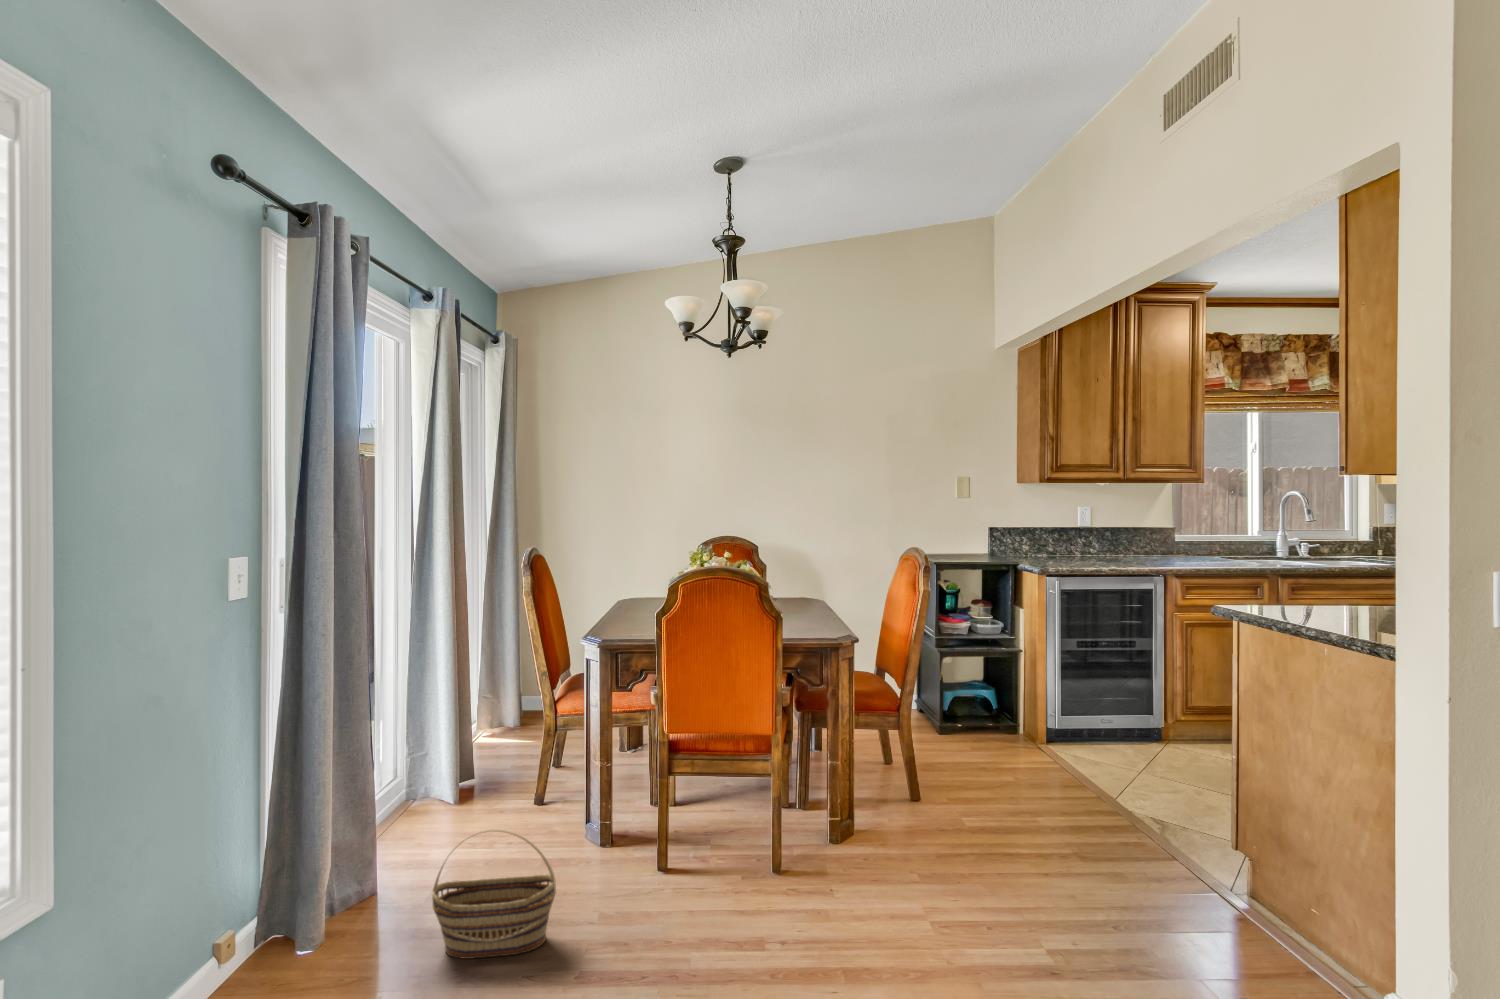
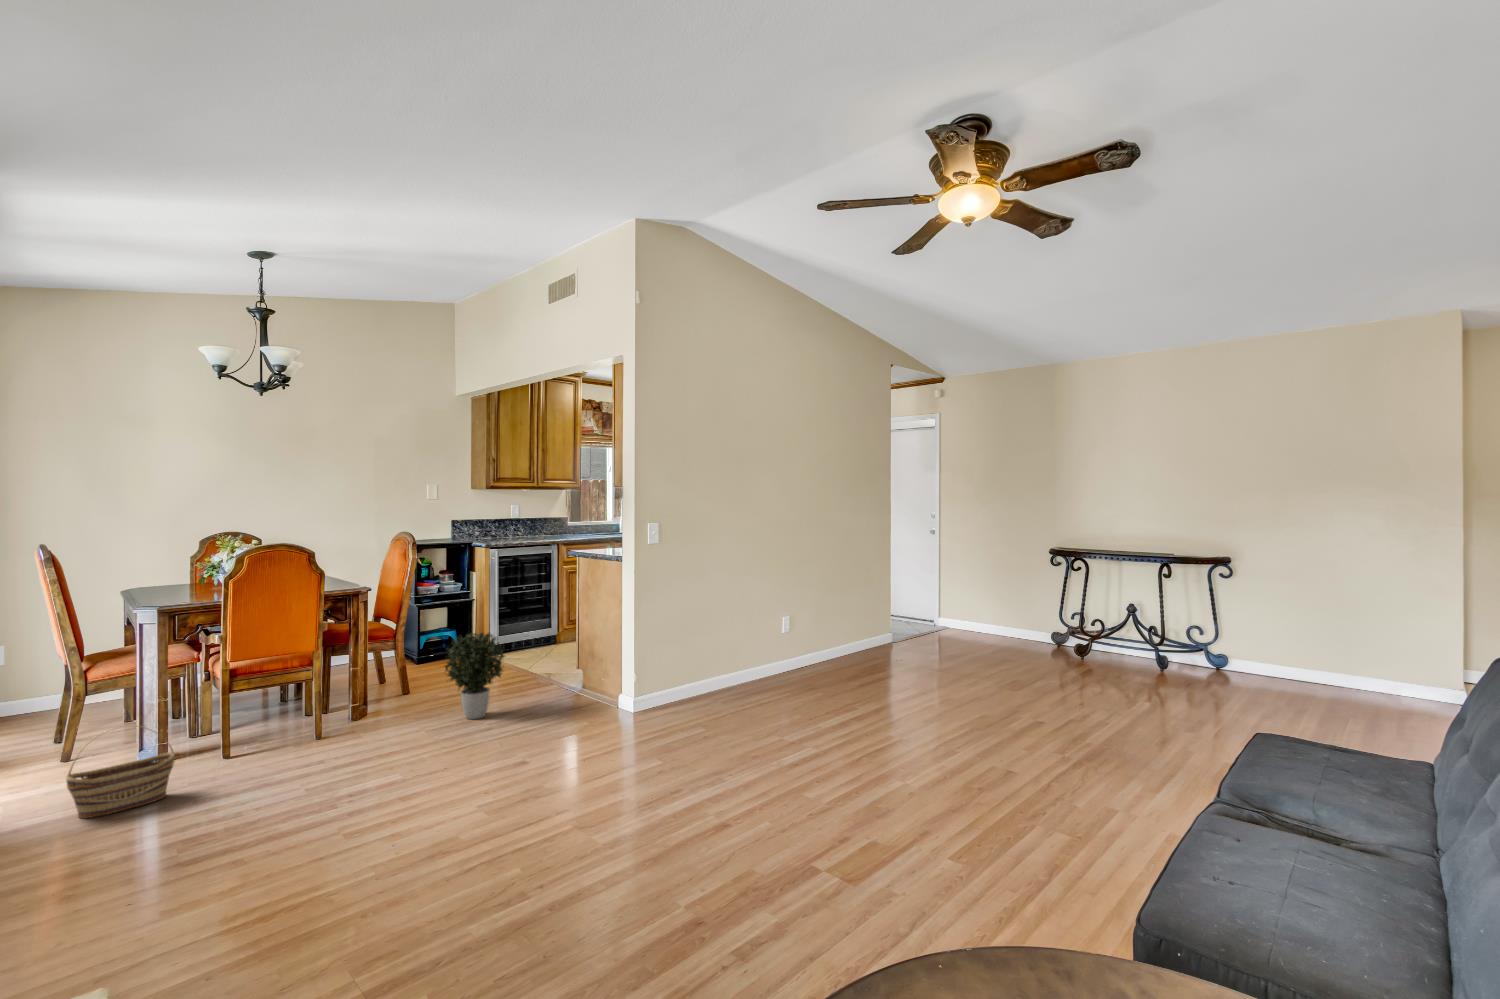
potted plant: none [955,744,1067,910] -> present [445,633,505,719]

